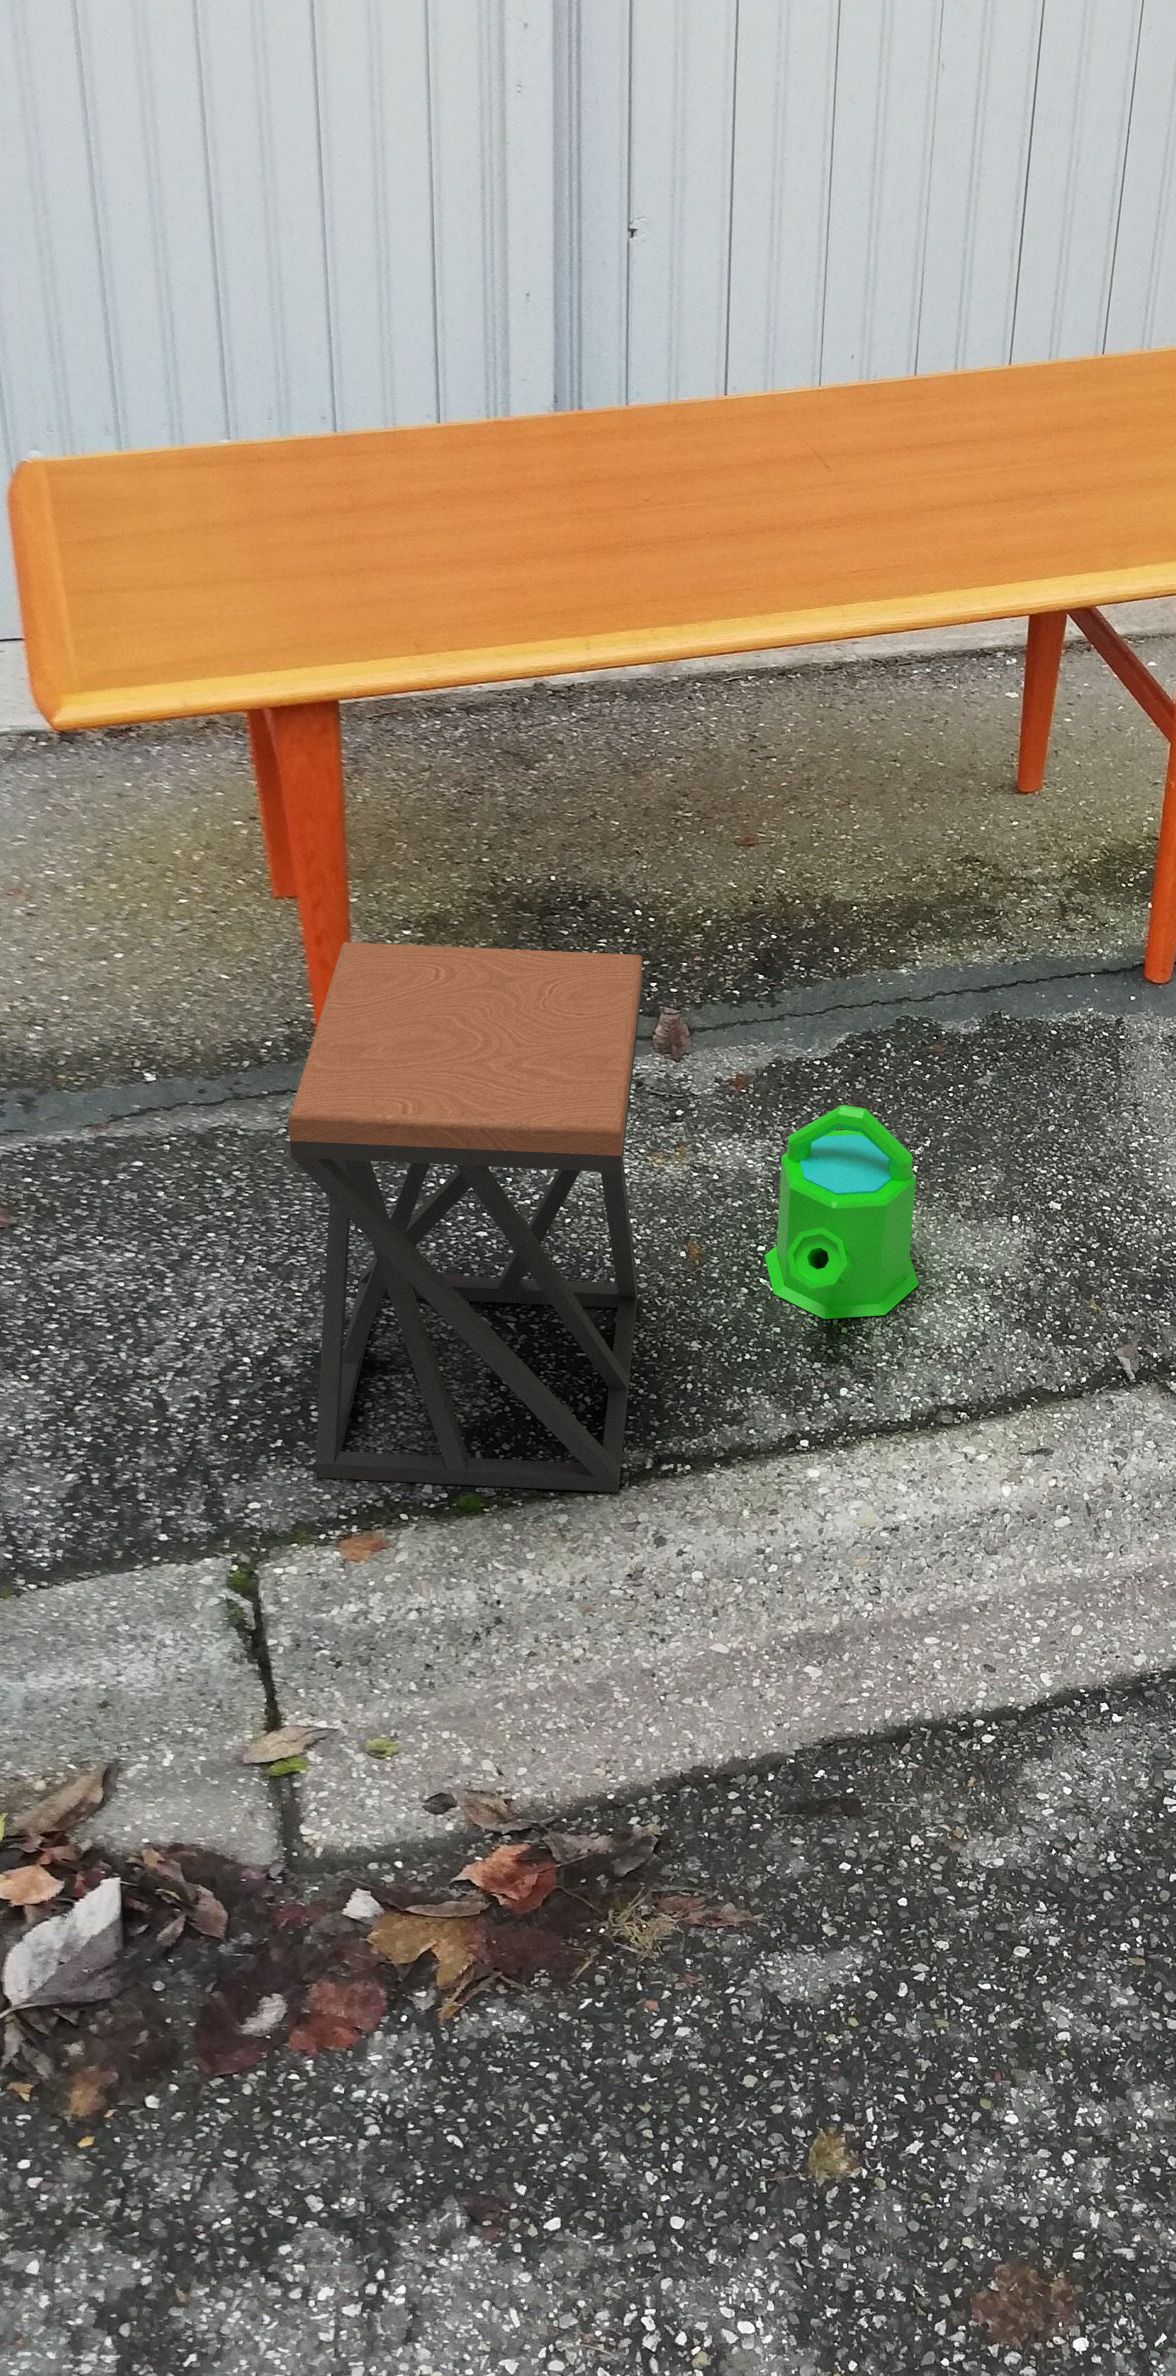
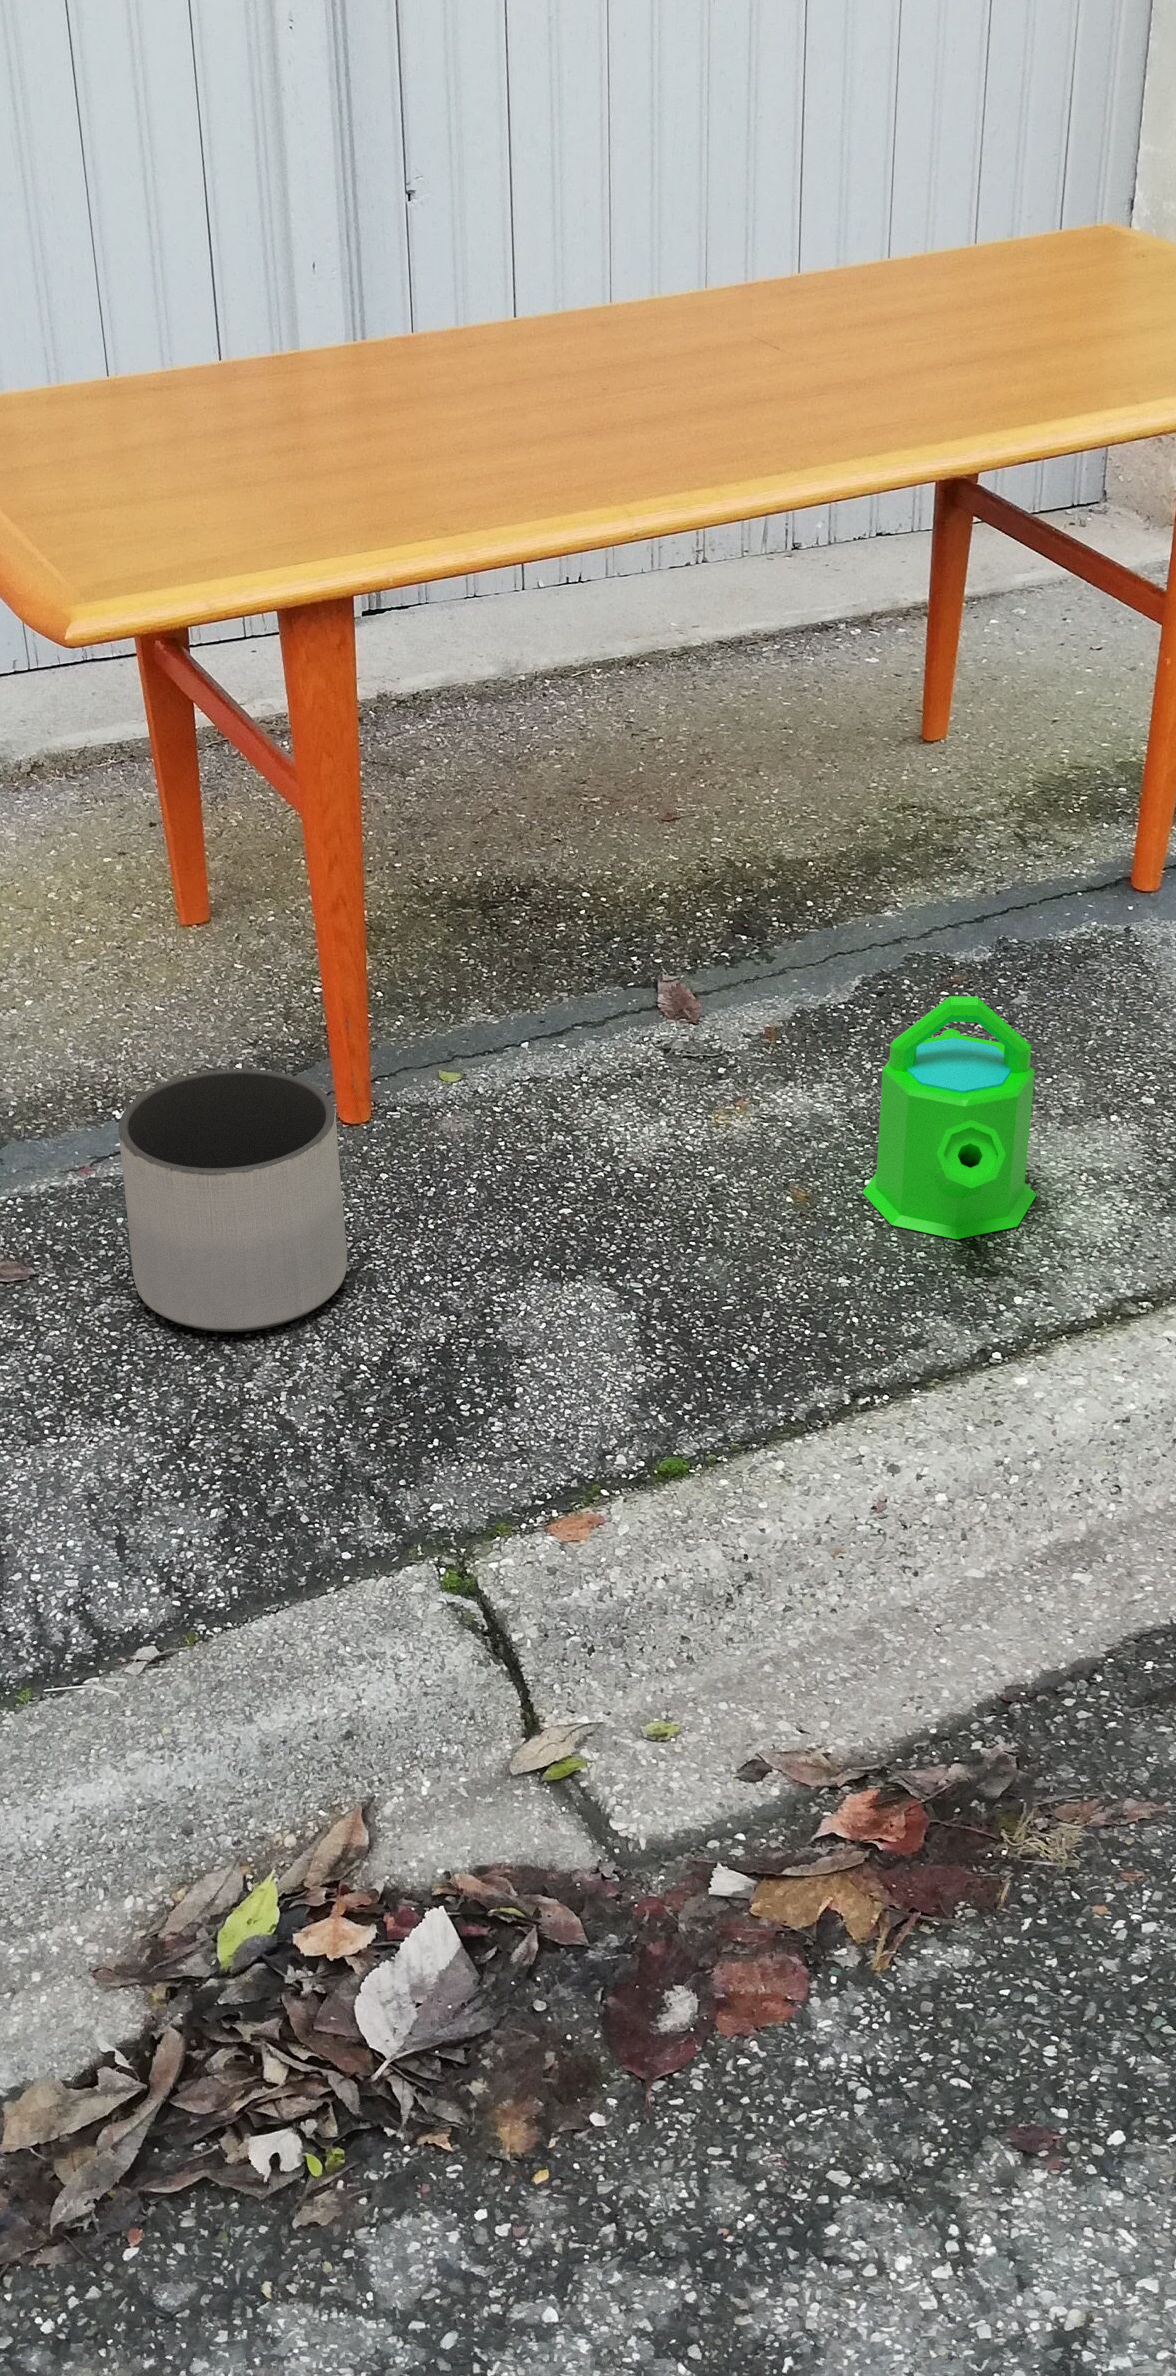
stool: present [288,942,642,1492] -> none [422,825,852,1469]
planter: none [94,1075,291,1306] -> present [118,1069,347,1332]

